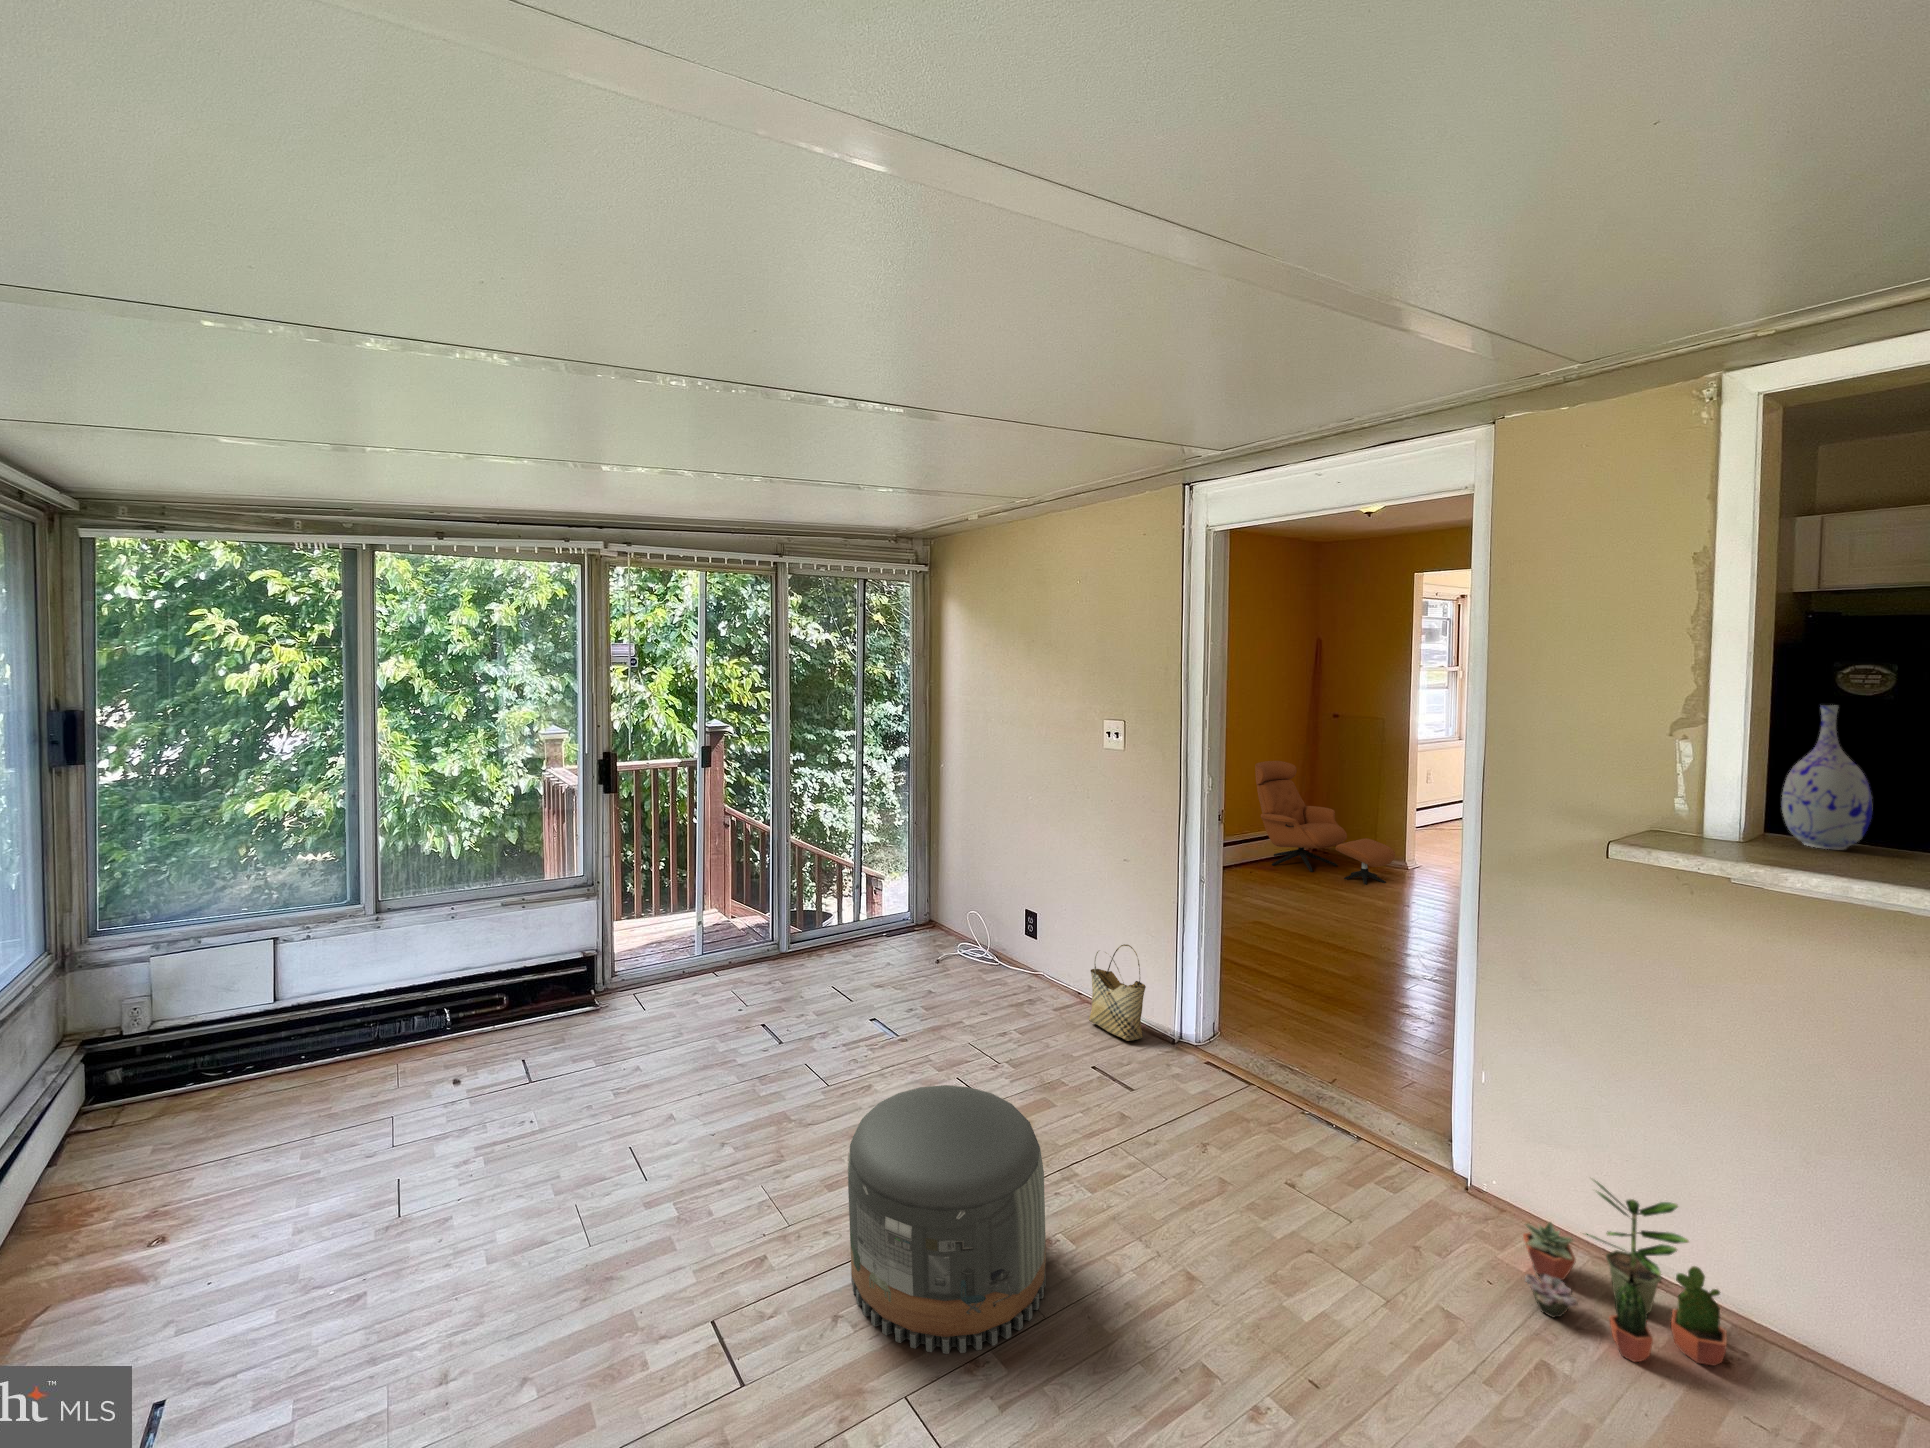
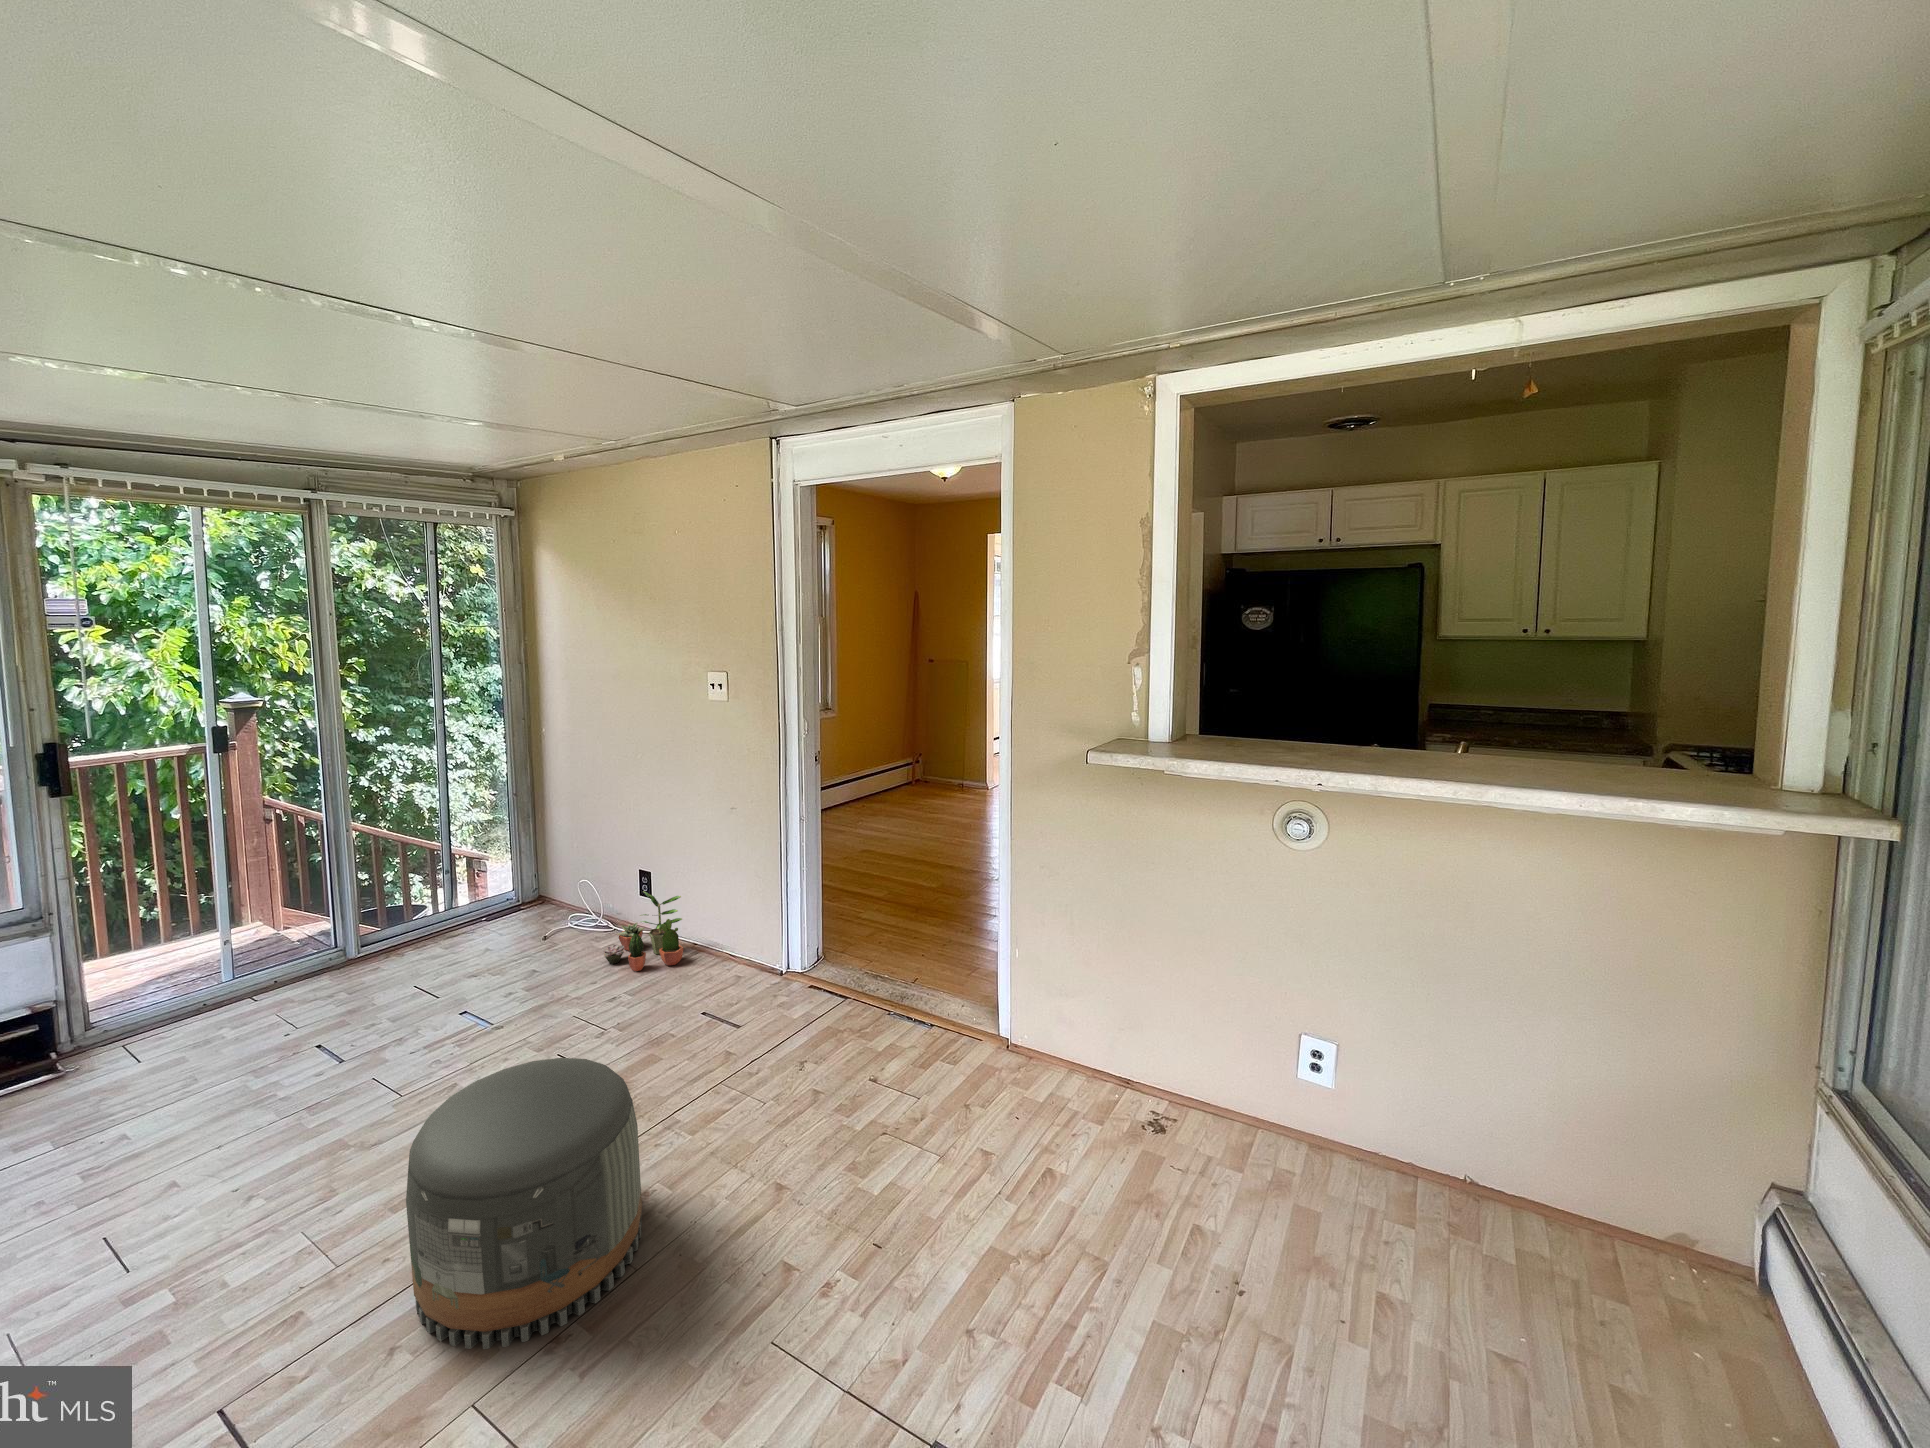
vase: present [1782,705,1872,849] -> none [1194,644,1242,748]
armchair: present [1255,761,1395,885] -> none [861,719,968,818]
woven basket: present [1089,944,1146,1041] -> none [704,892,755,982]
potted plant: present [1523,1180,1727,1365] -> present [604,892,683,971]

